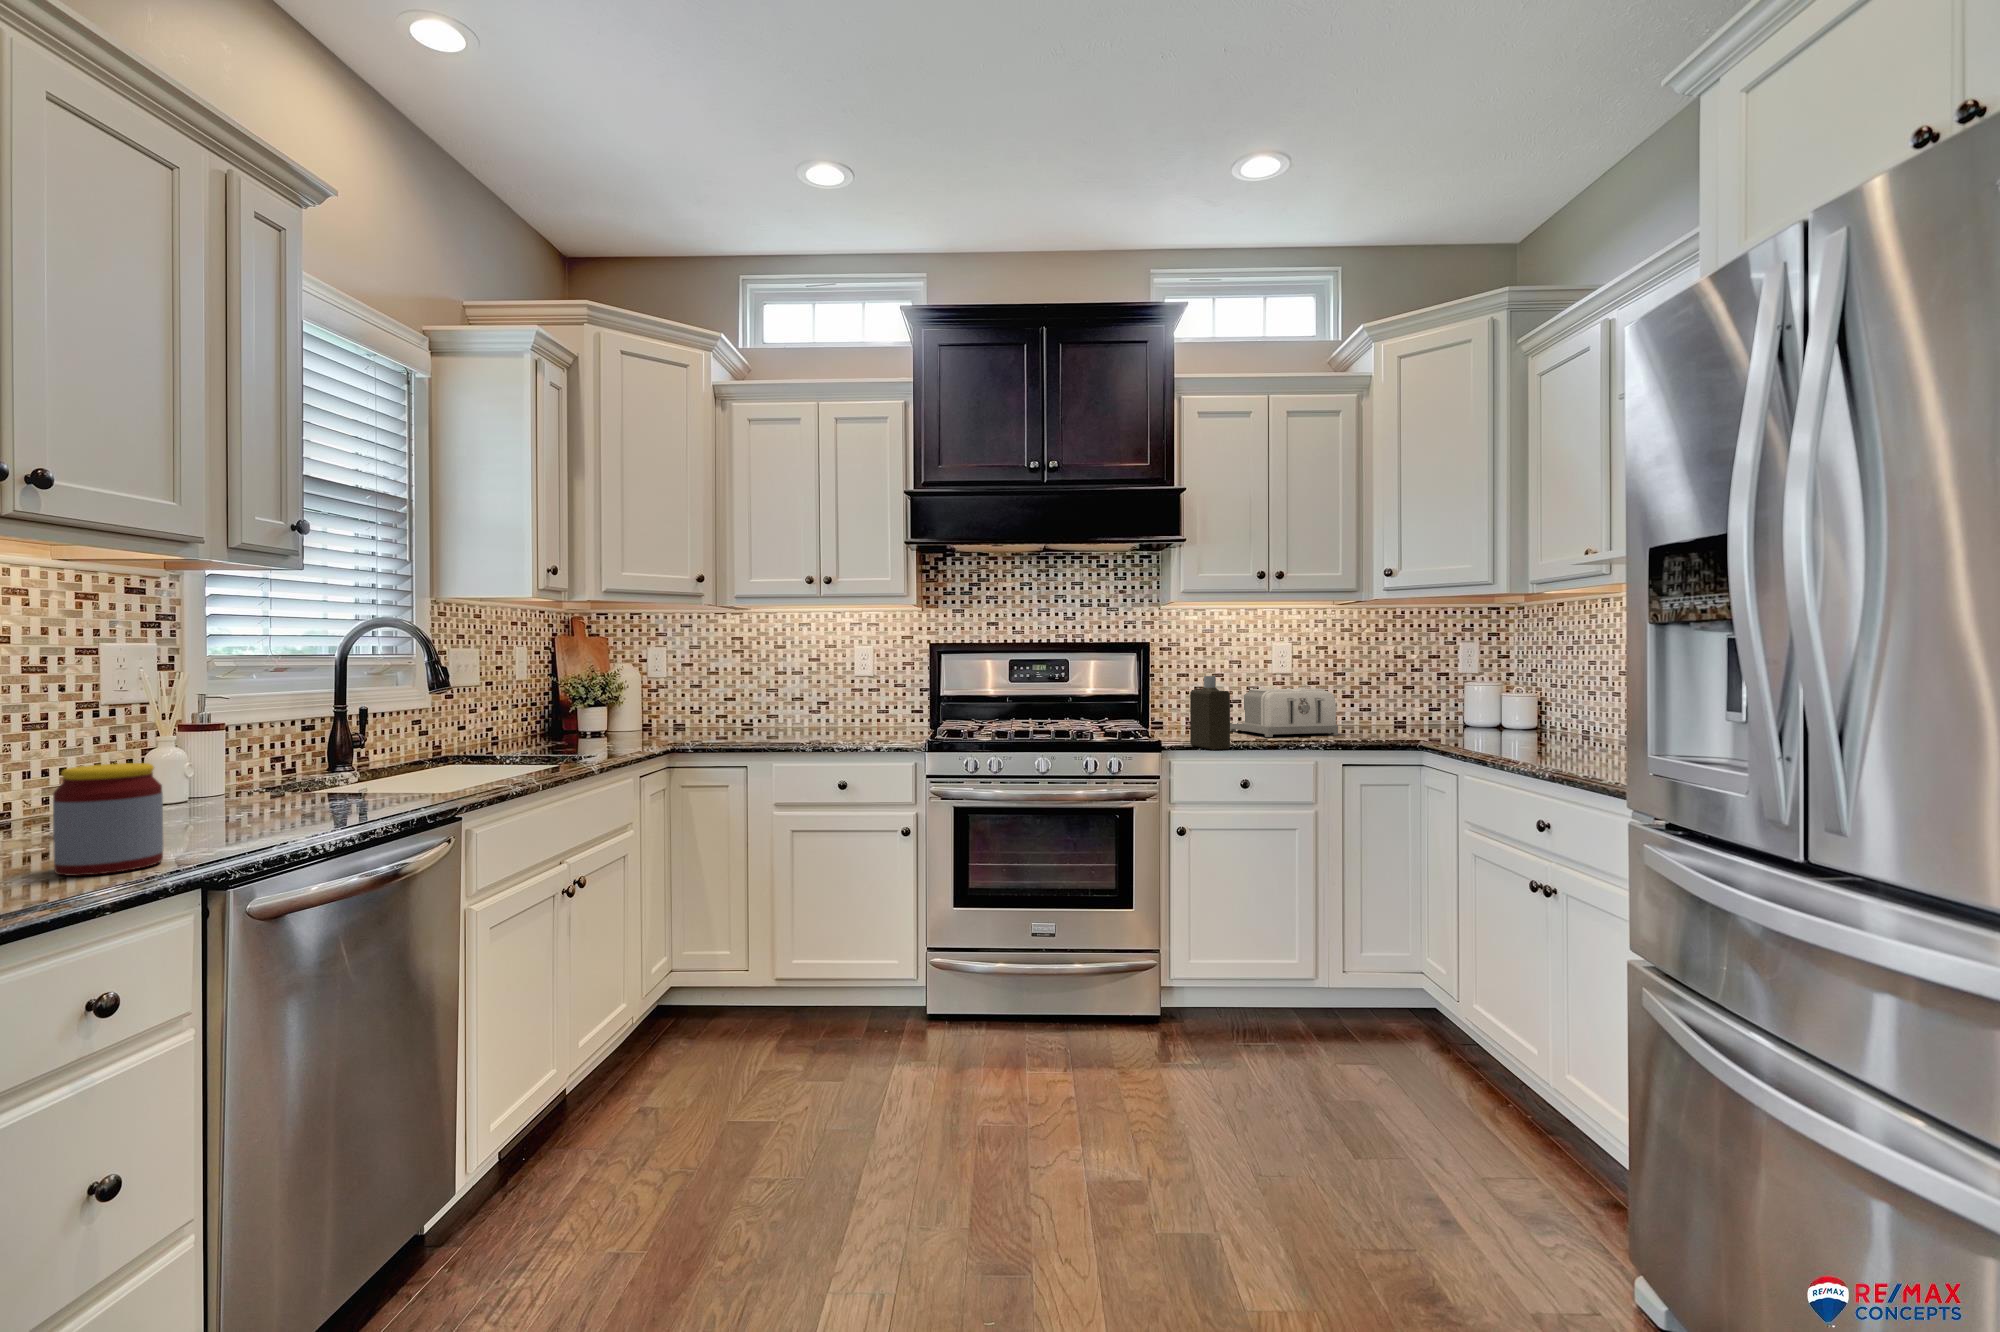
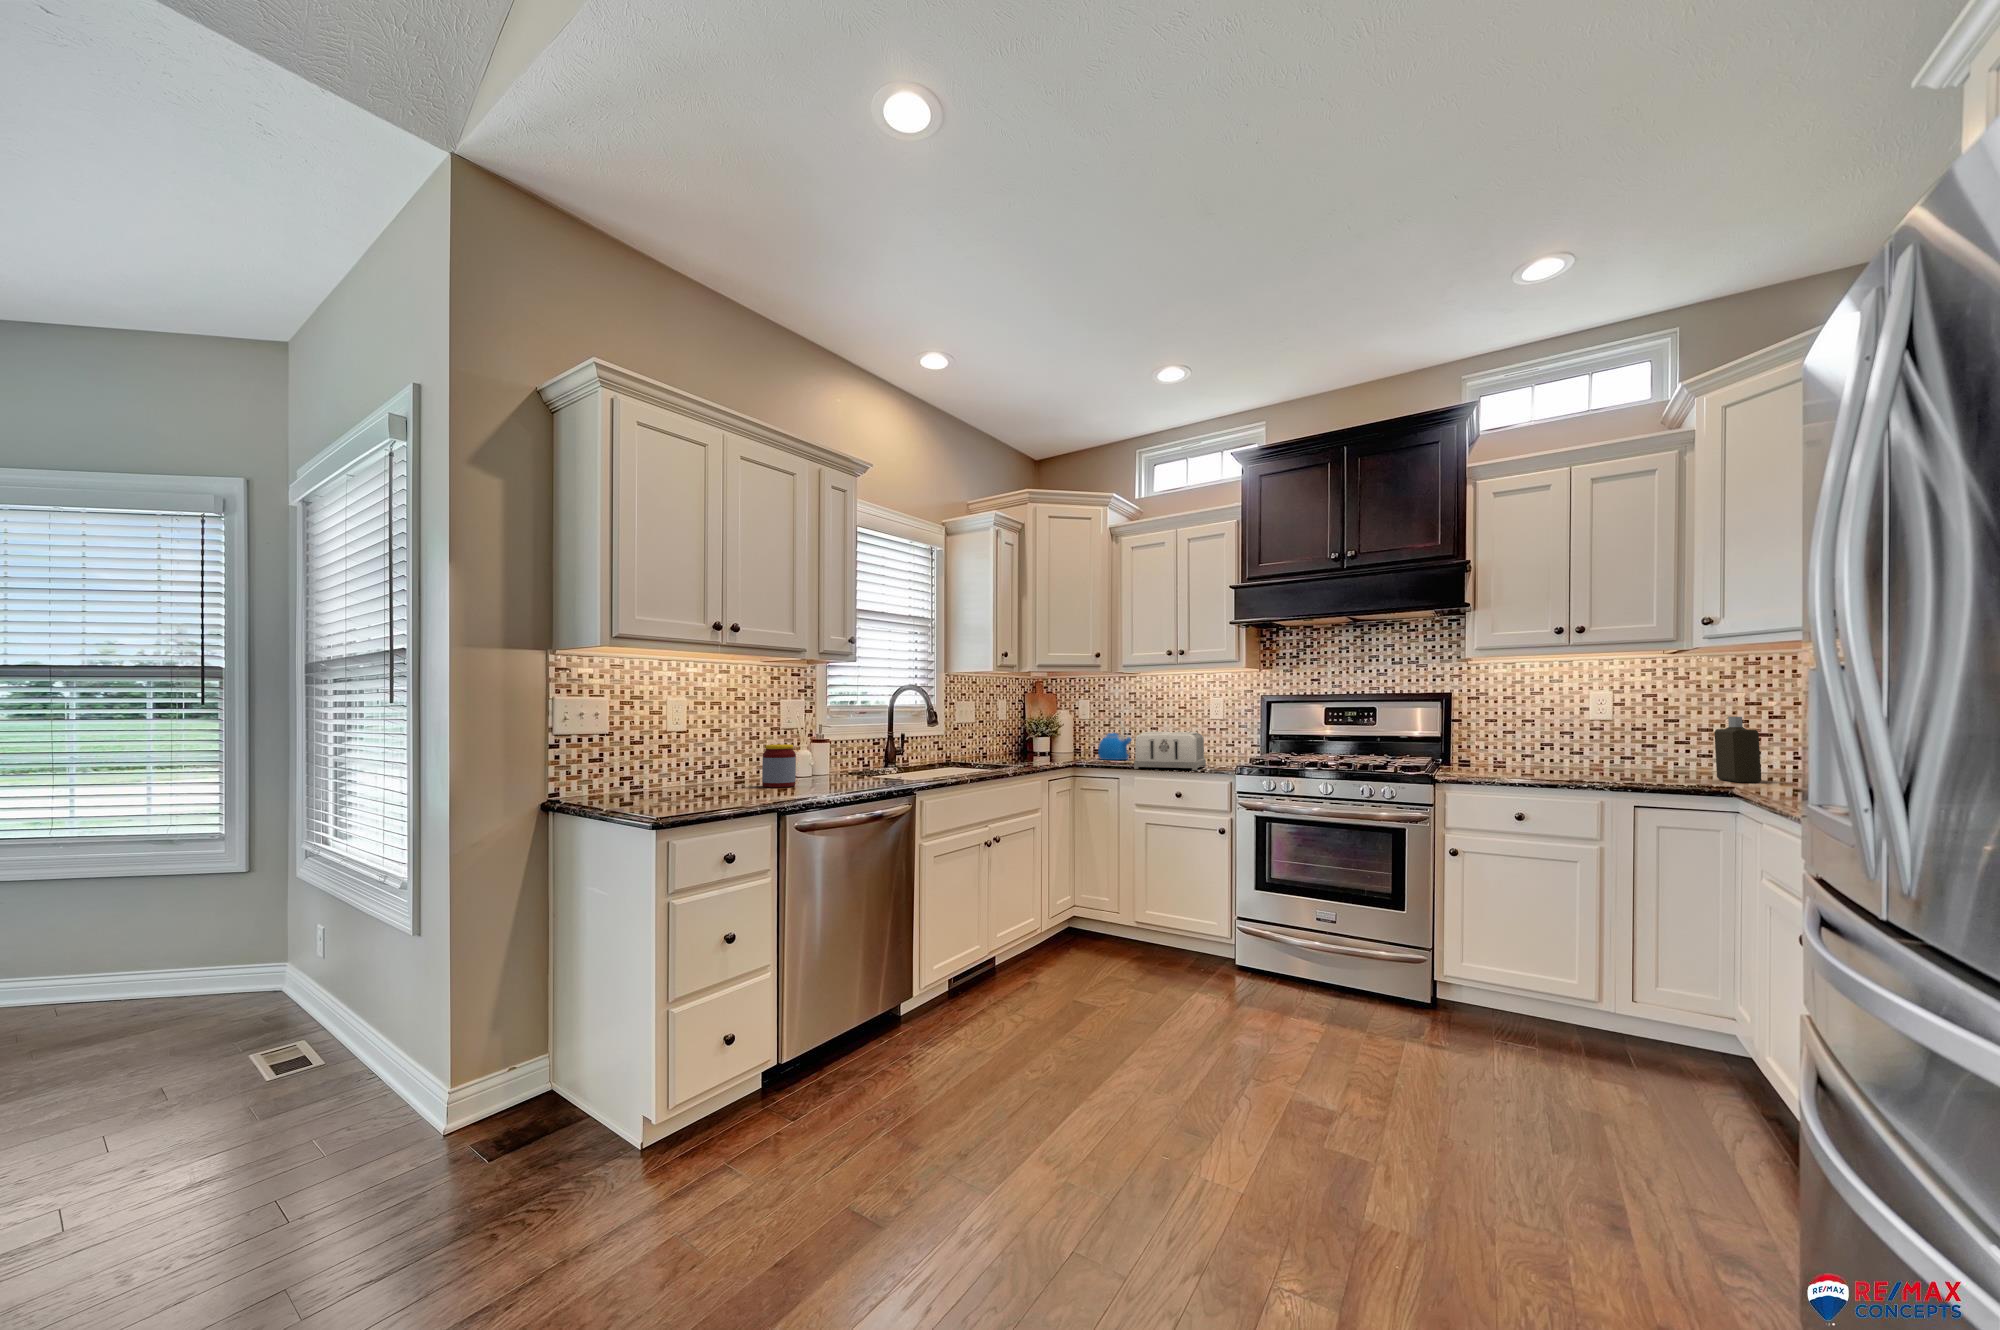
kettle: none [683,674,738,737] -> present [1098,732,1131,760]
bottle: present [1190,676,1230,750] -> present [1714,717,1761,783]
toaster: present [1230,688,1338,737] -> present [1134,731,1206,770]

